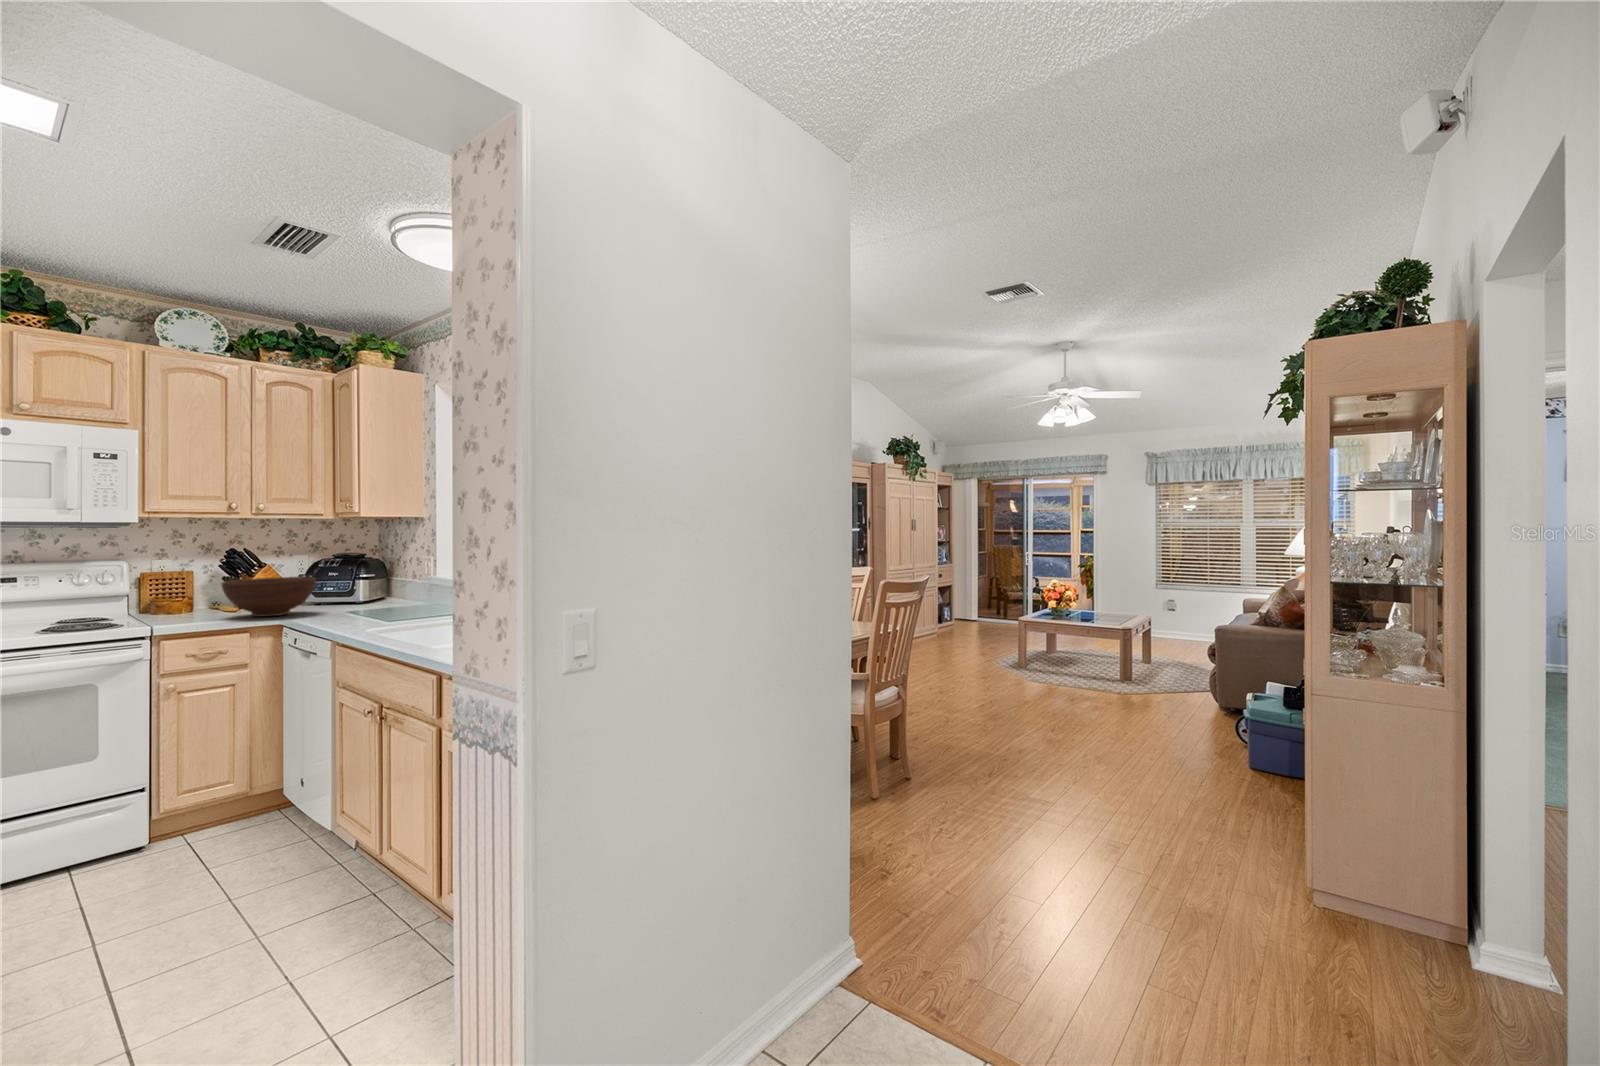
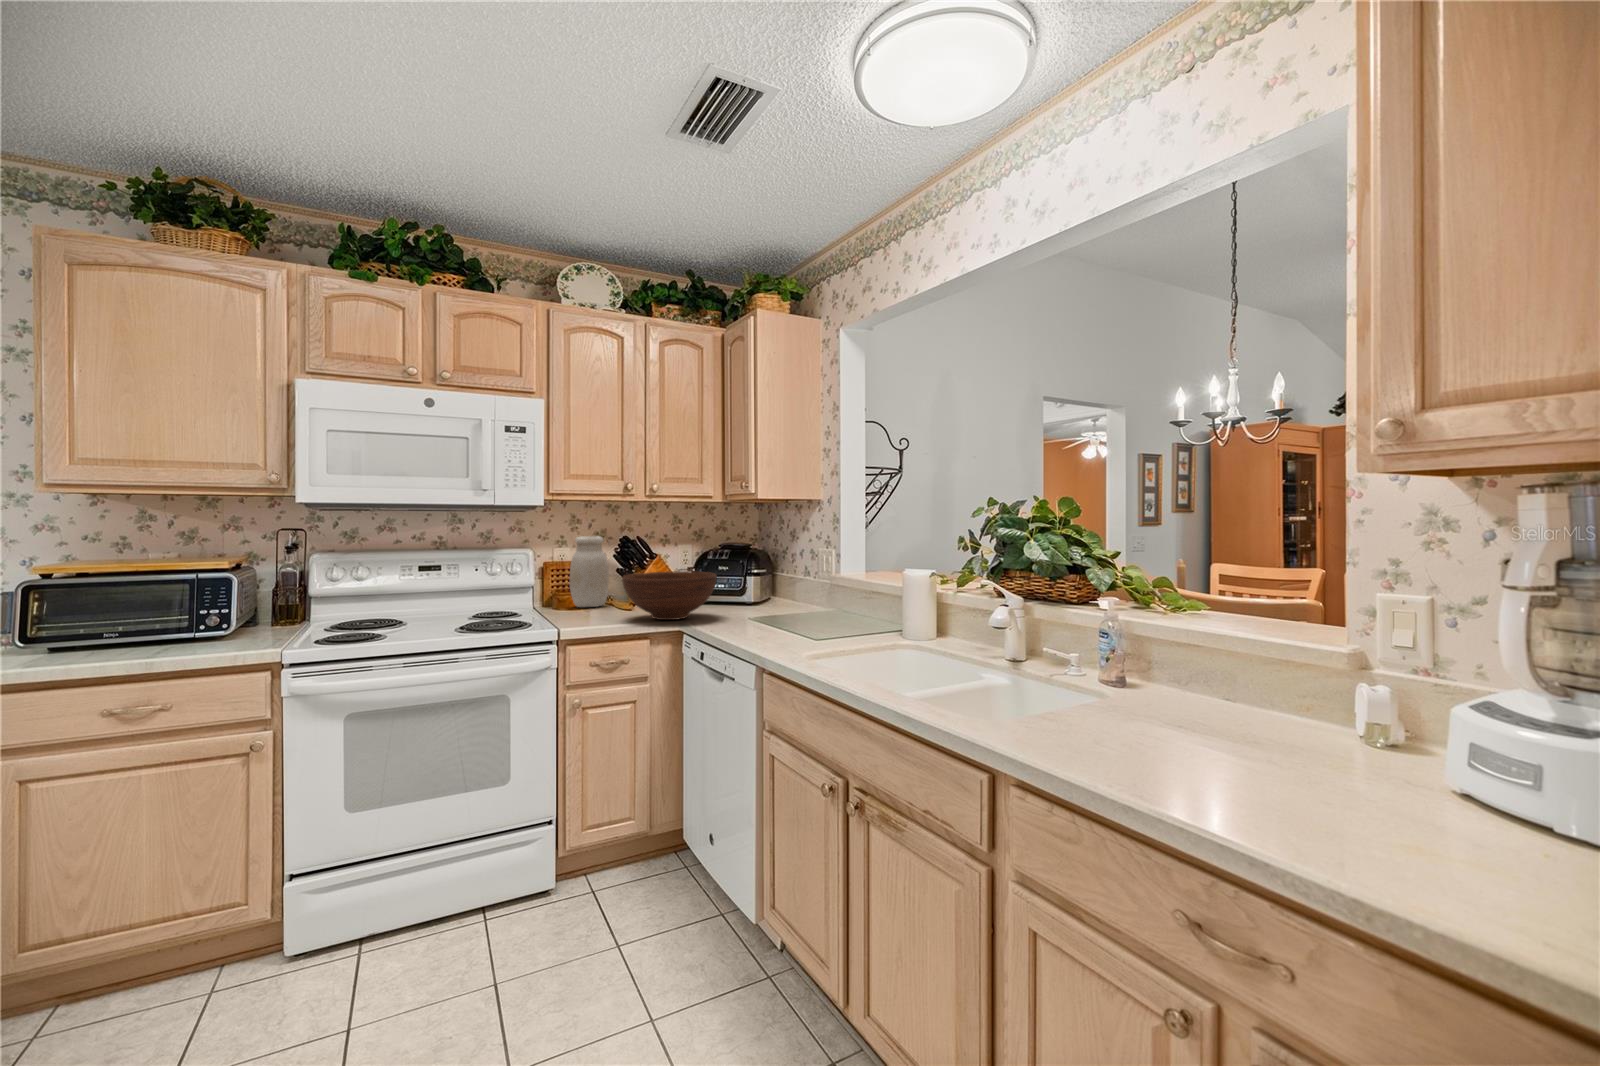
jar: none [170,549,214,612] -> present [570,536,609,607]

